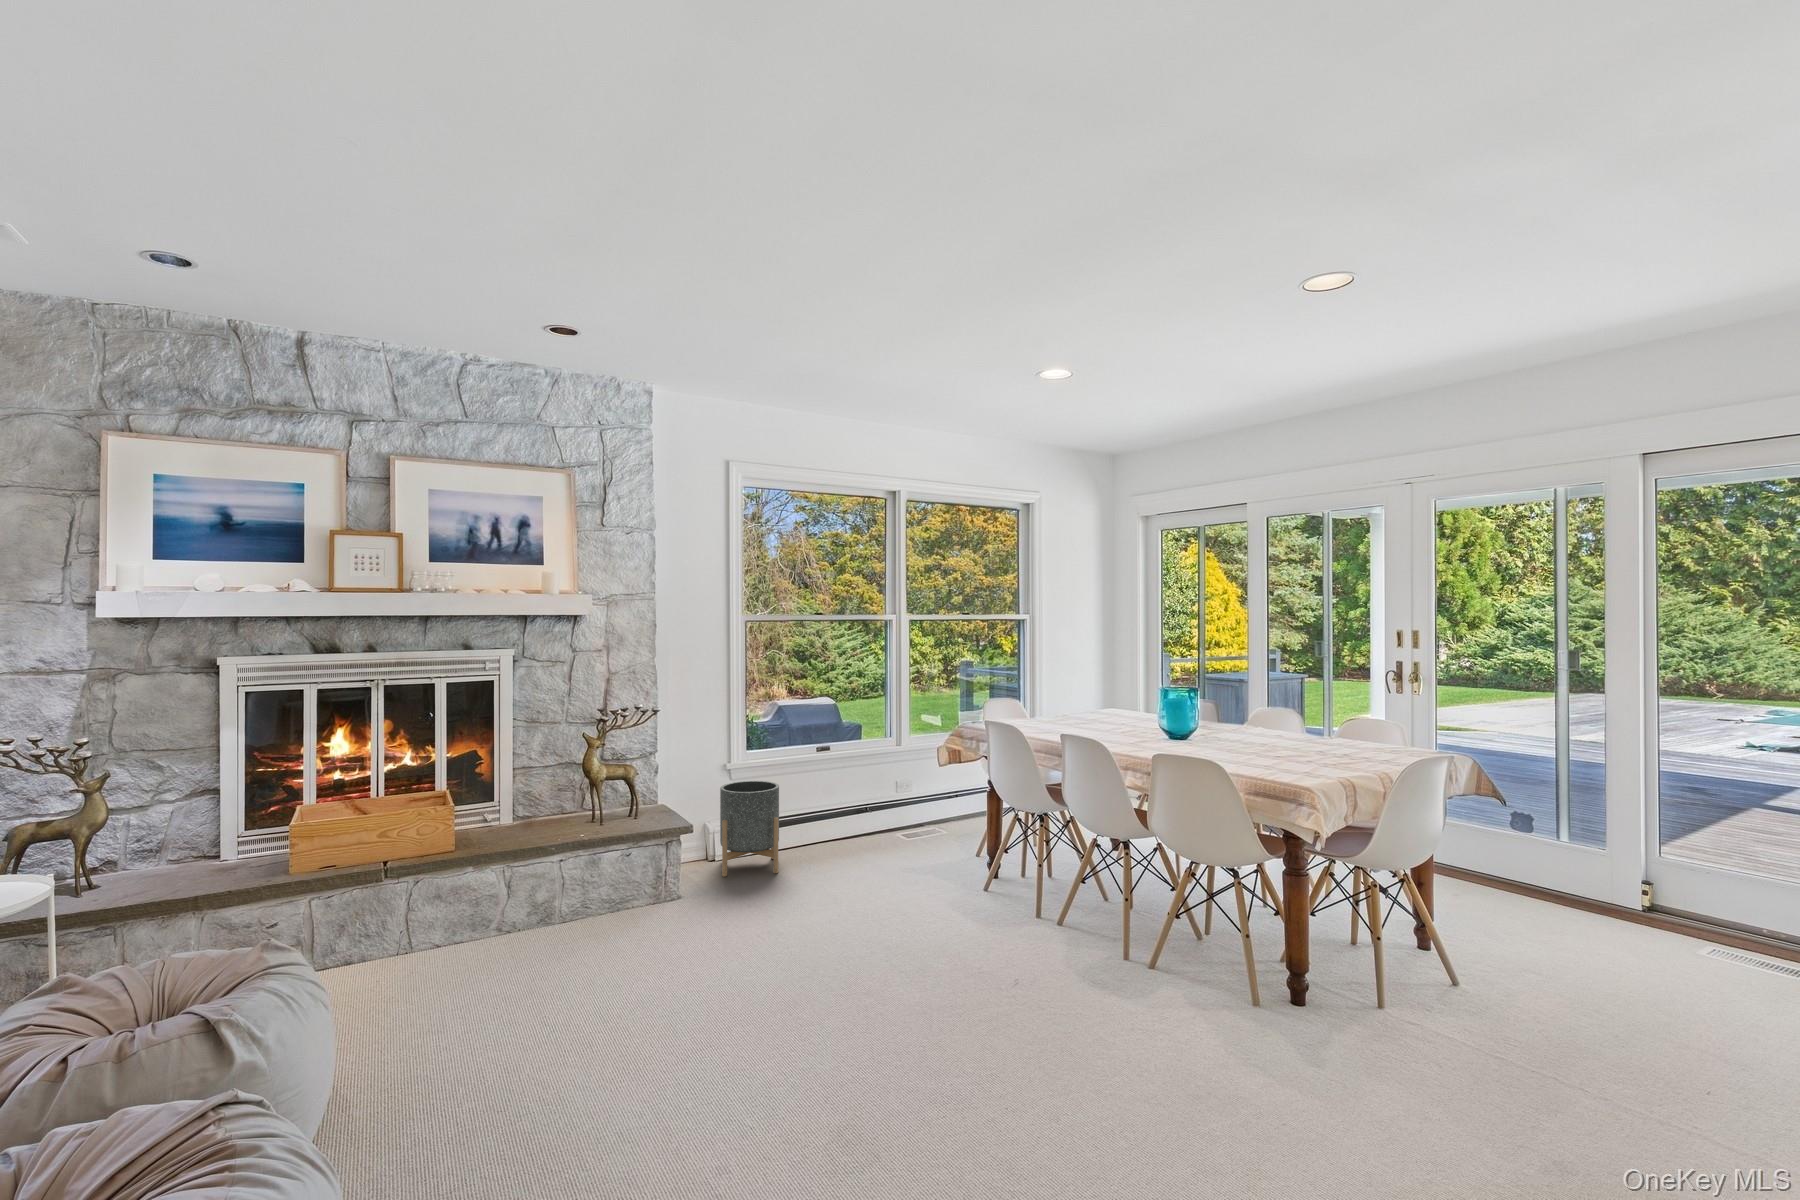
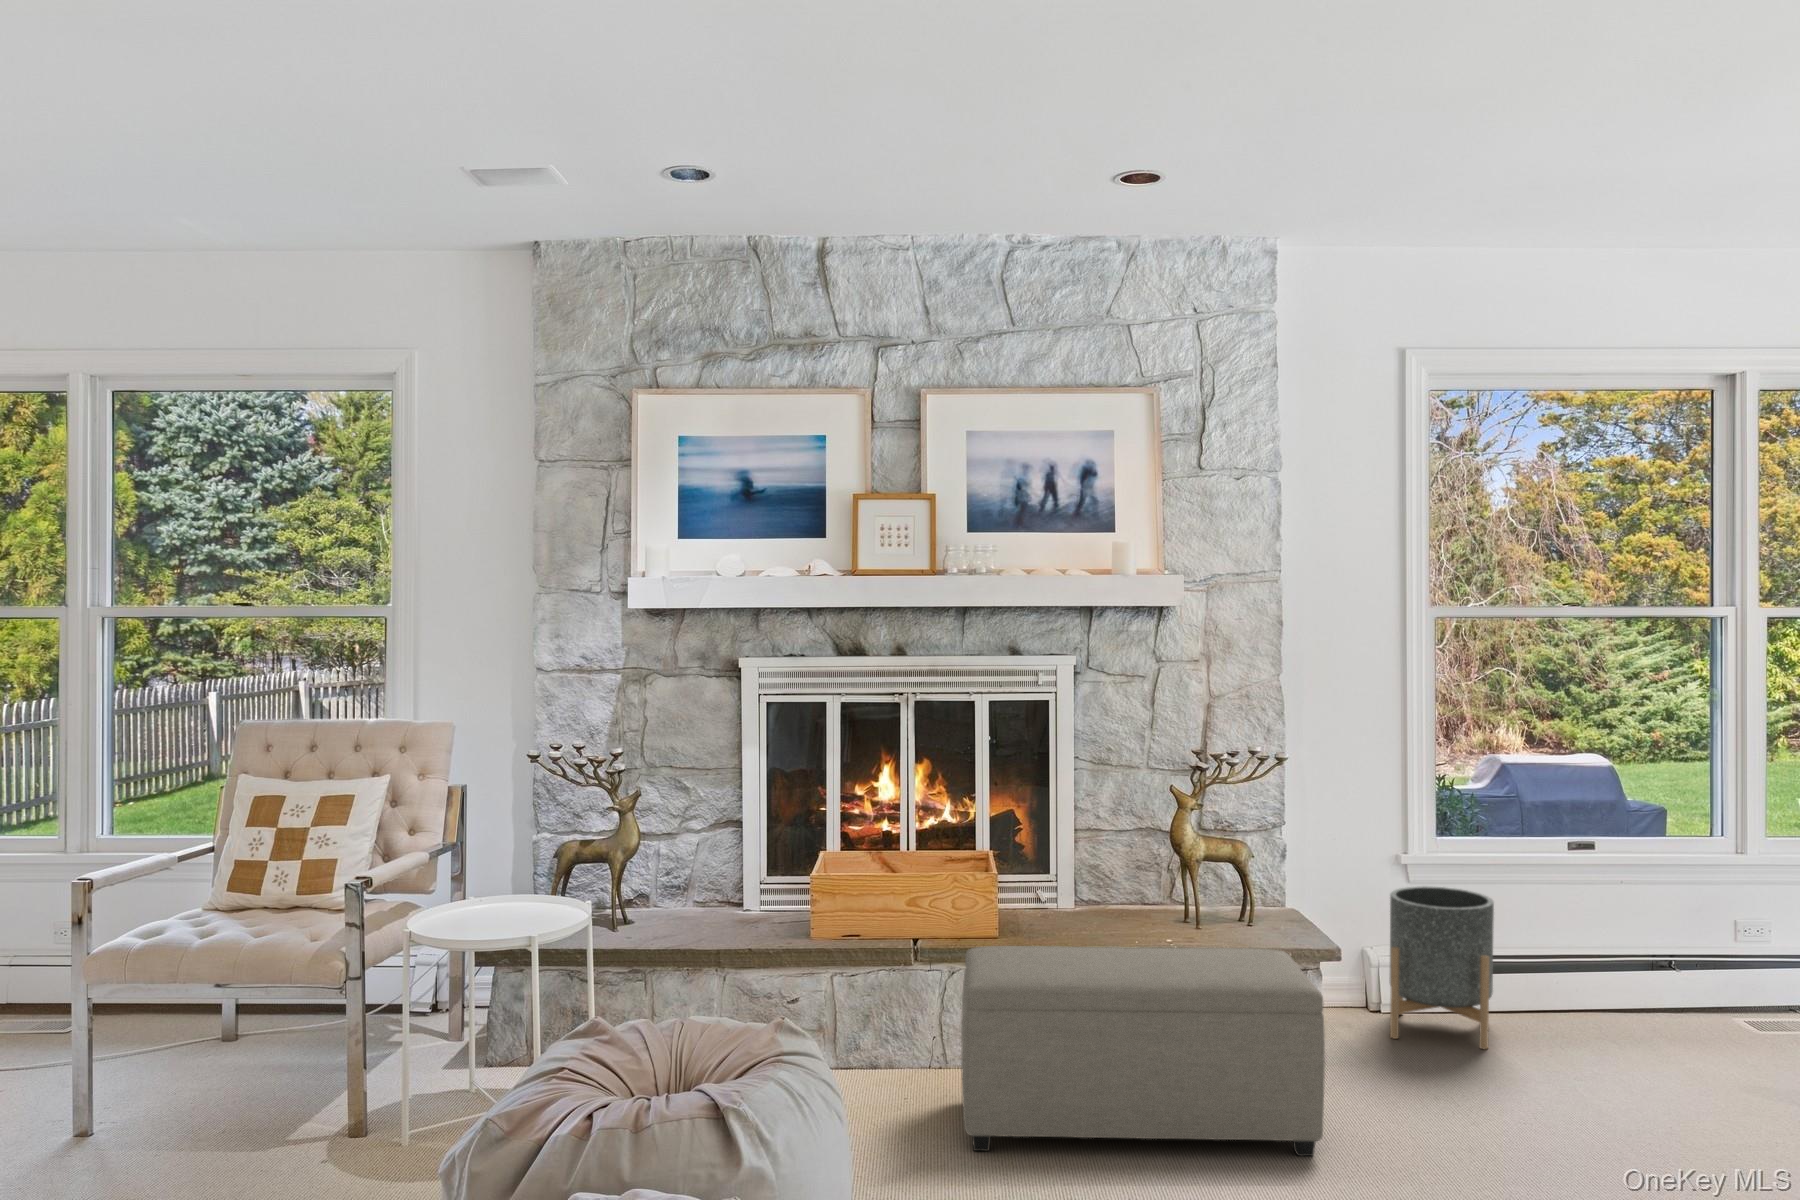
ottoman: none [431,829,697,1010] -> present [961,946,1325,1156]

